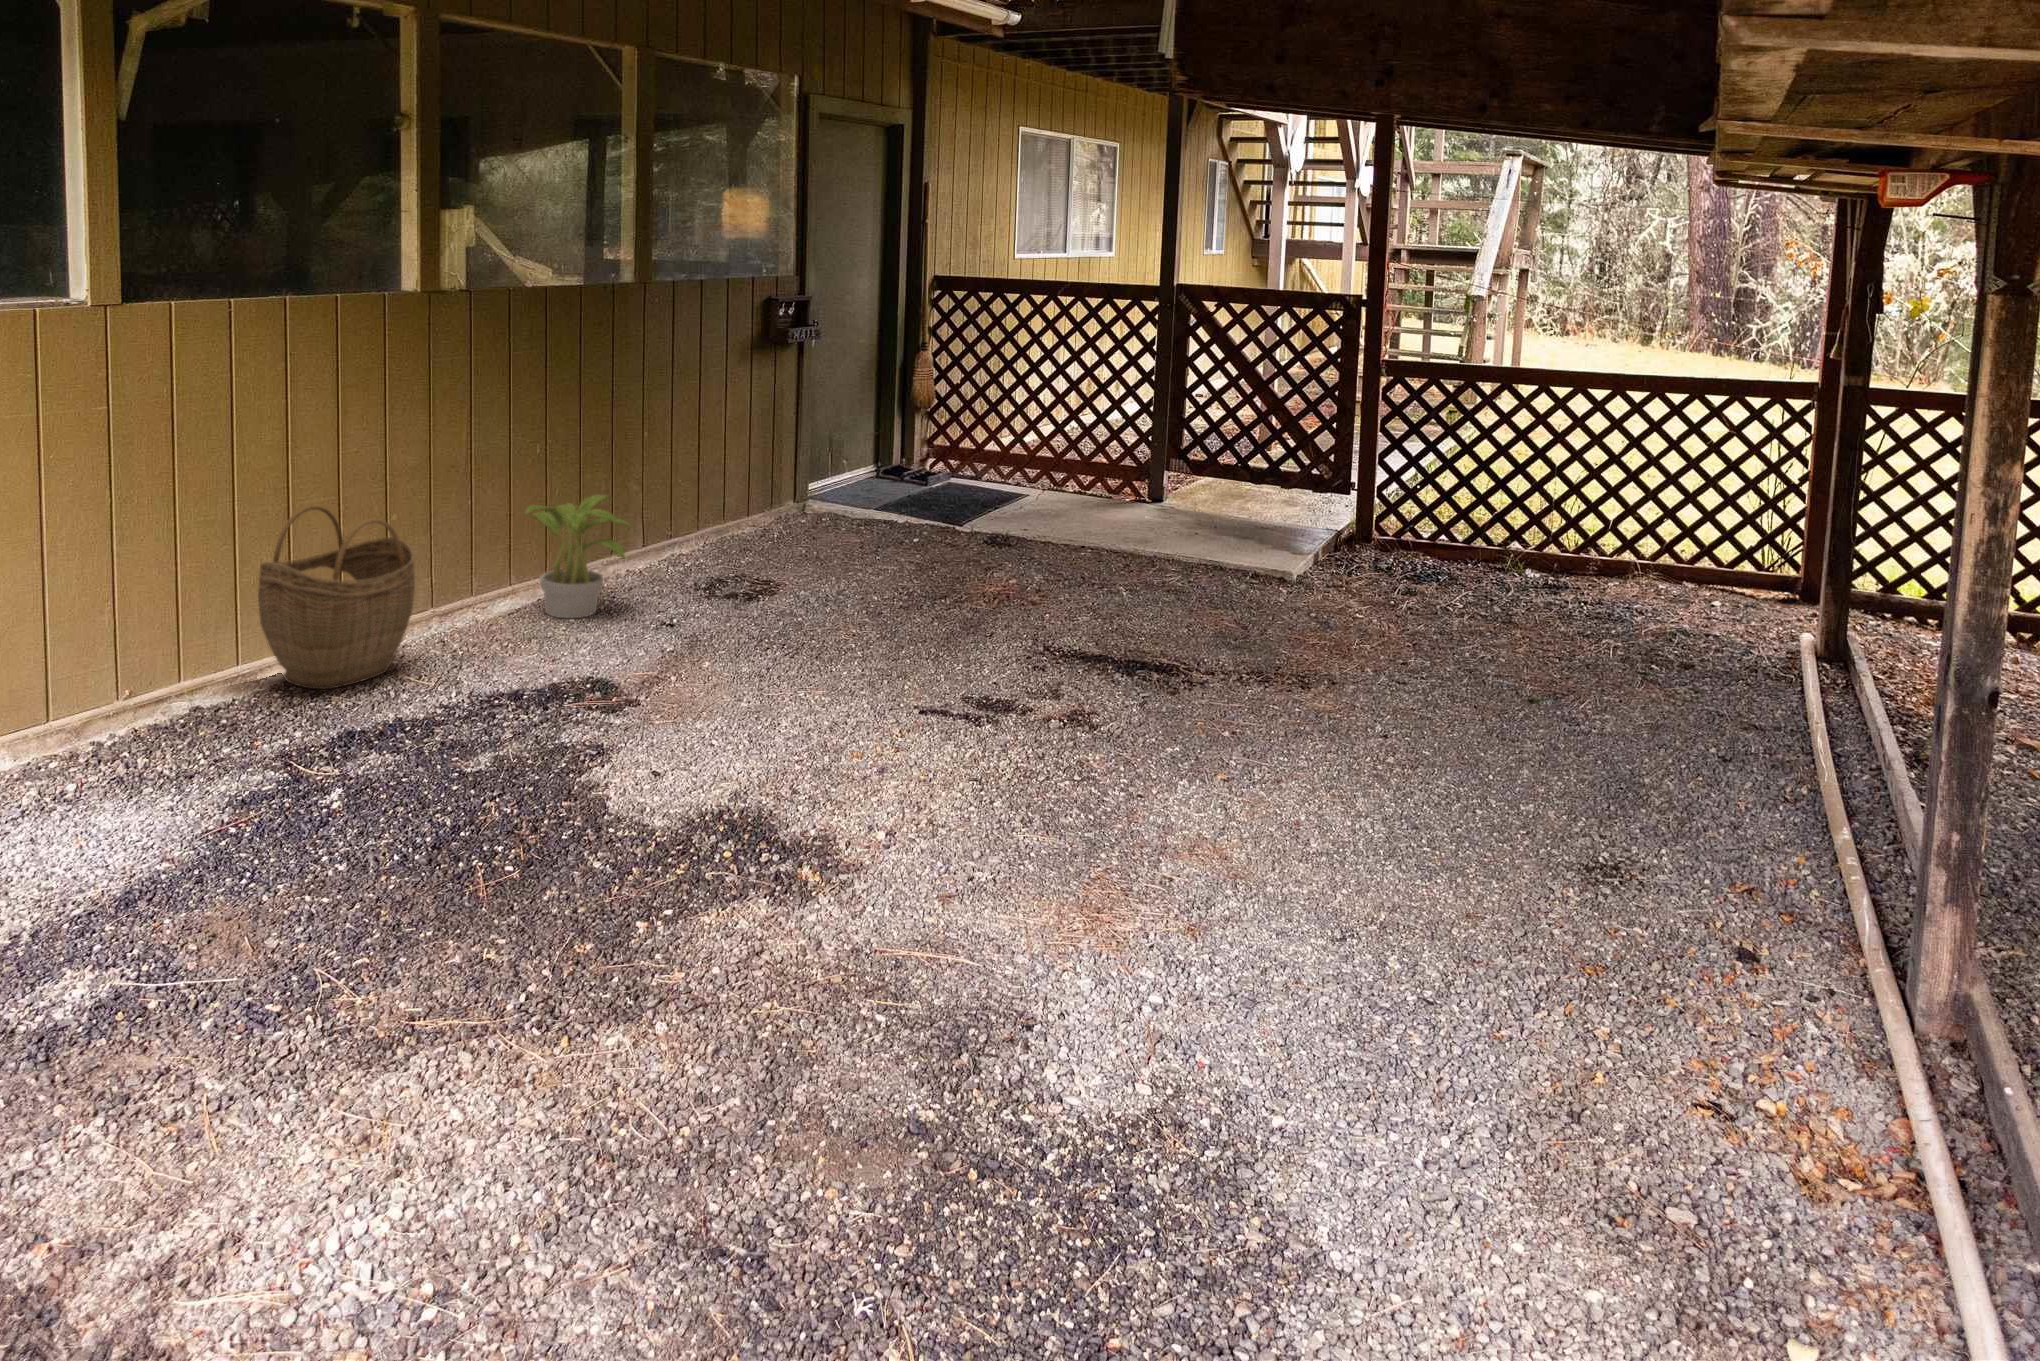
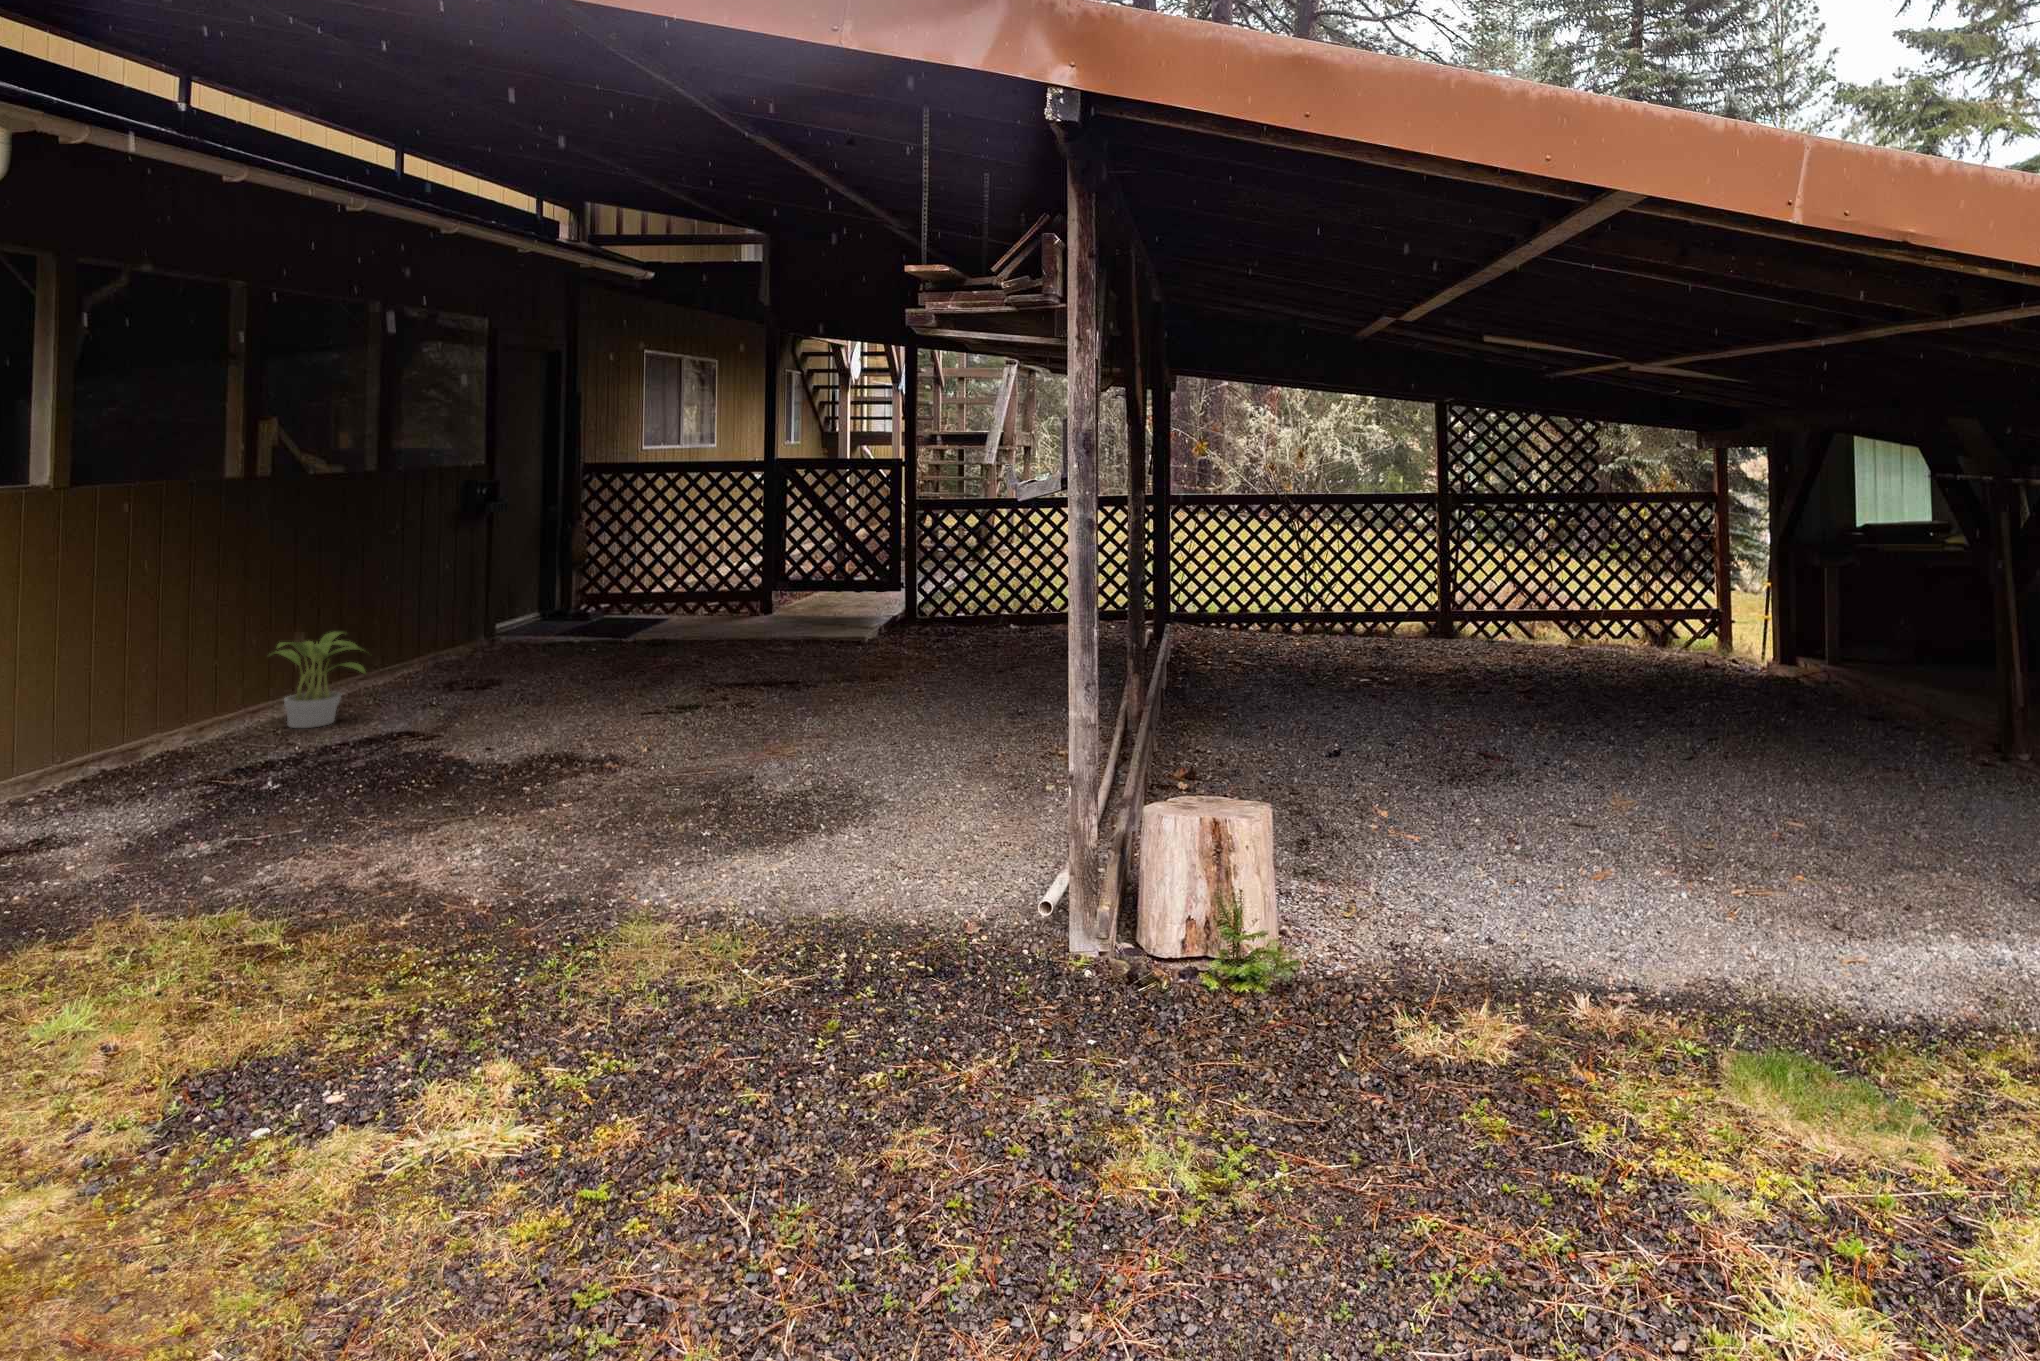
woven basket: present [258,505,415,689] -> none [51,650,196,792]

